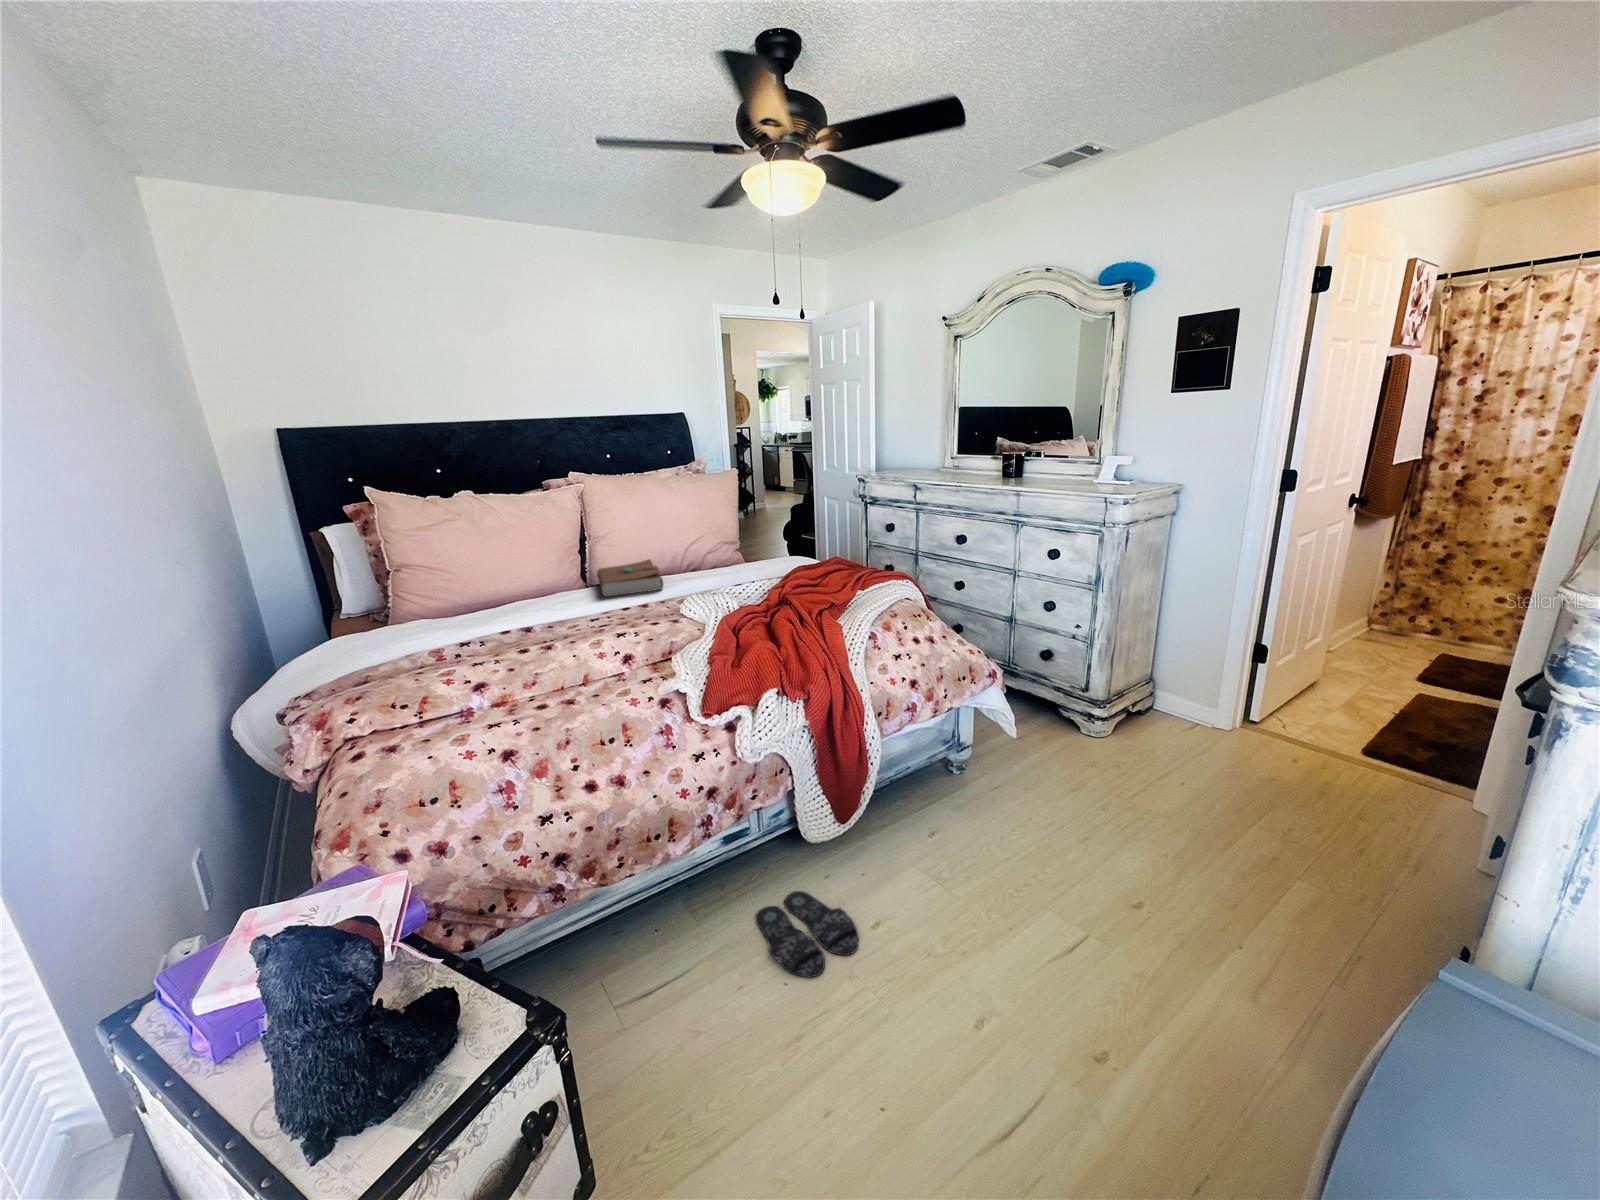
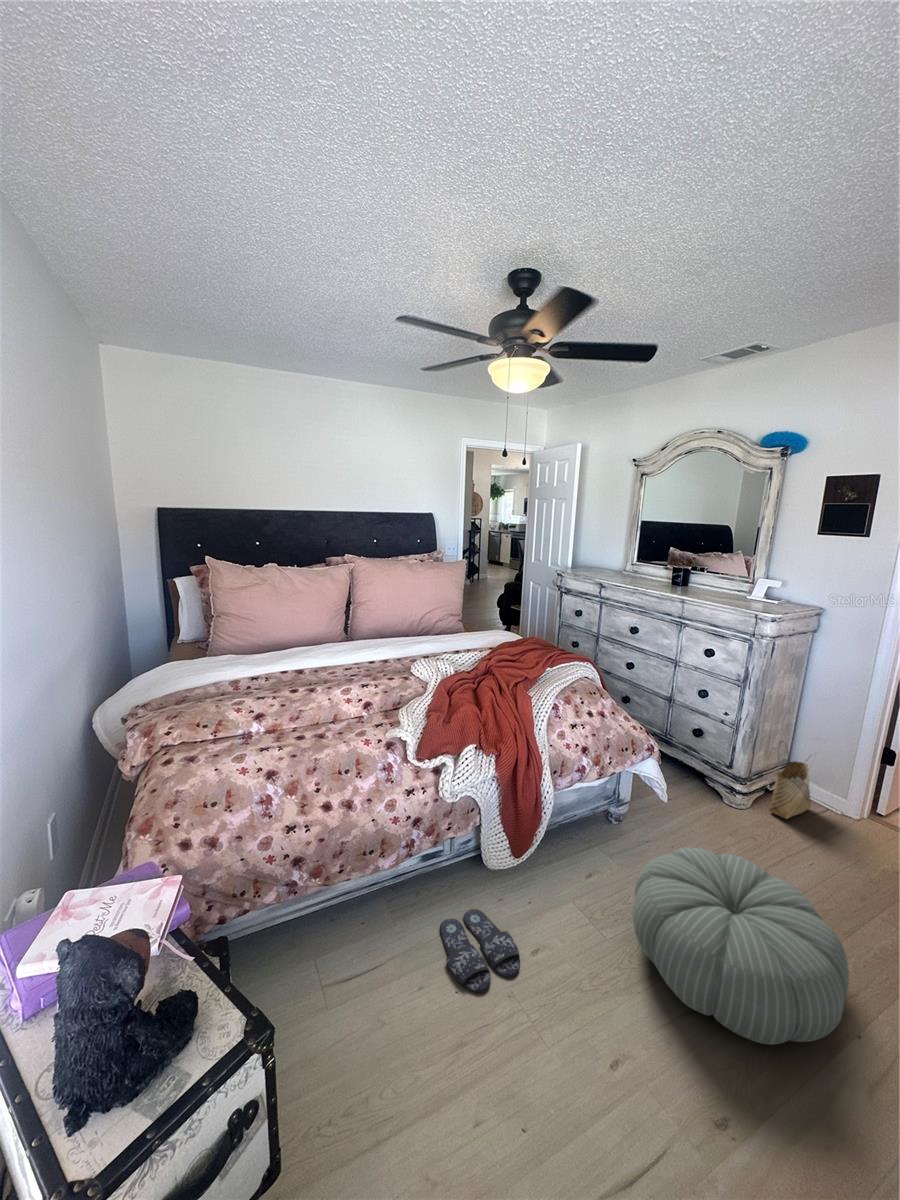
book: present [597,559,663,597] -> none [356,621,402,649]
woven basket: none [1134,650,1182,741] -> present [769,741,816,819]
pouf: none [987,777,1226,966] -> present [633,847,849,1045]

